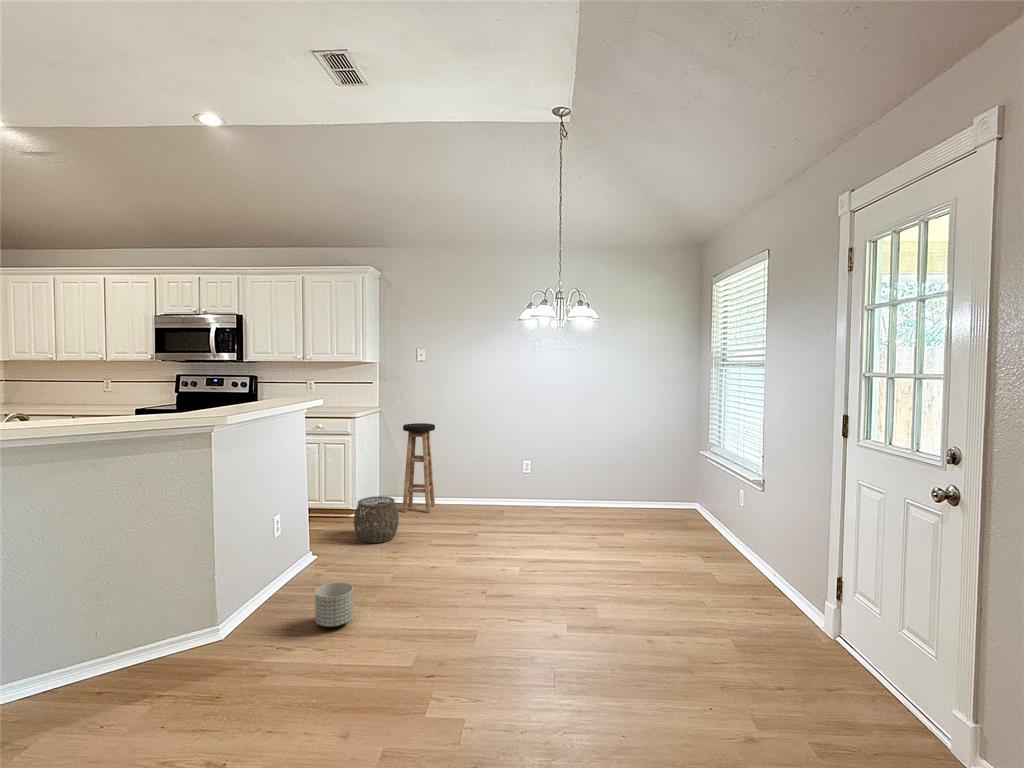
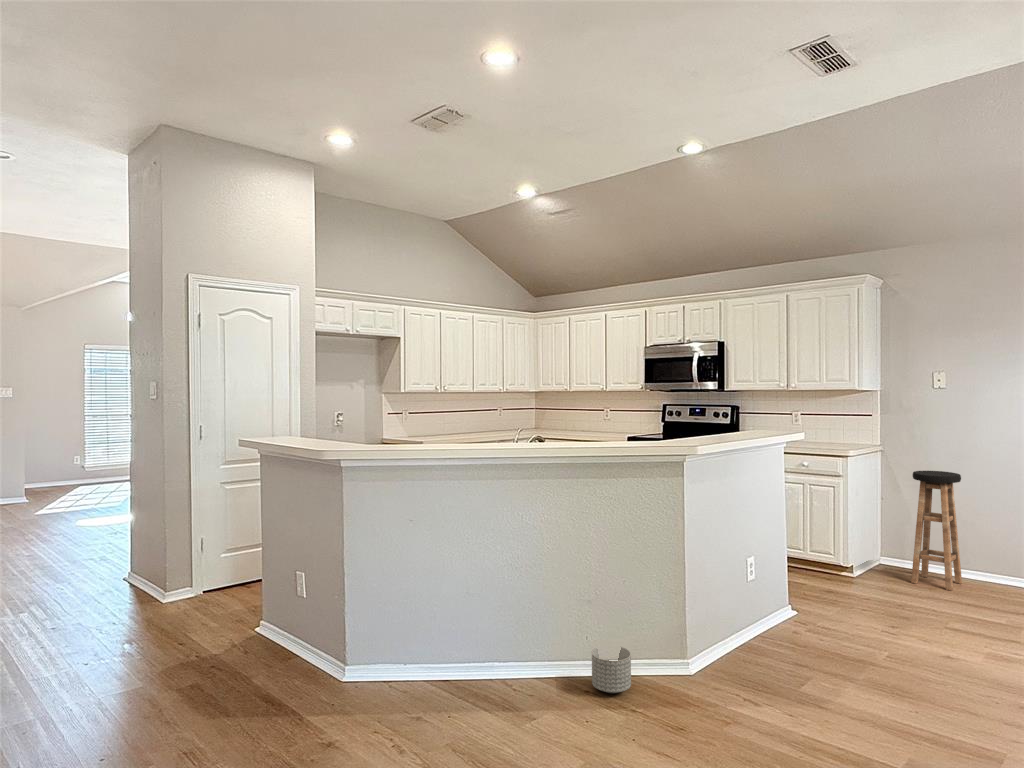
woven basket: present [354,496,399,543] -> none [841,556,900,613]
planter: present [315,582,353,627] -> present [592,647,631,693]

